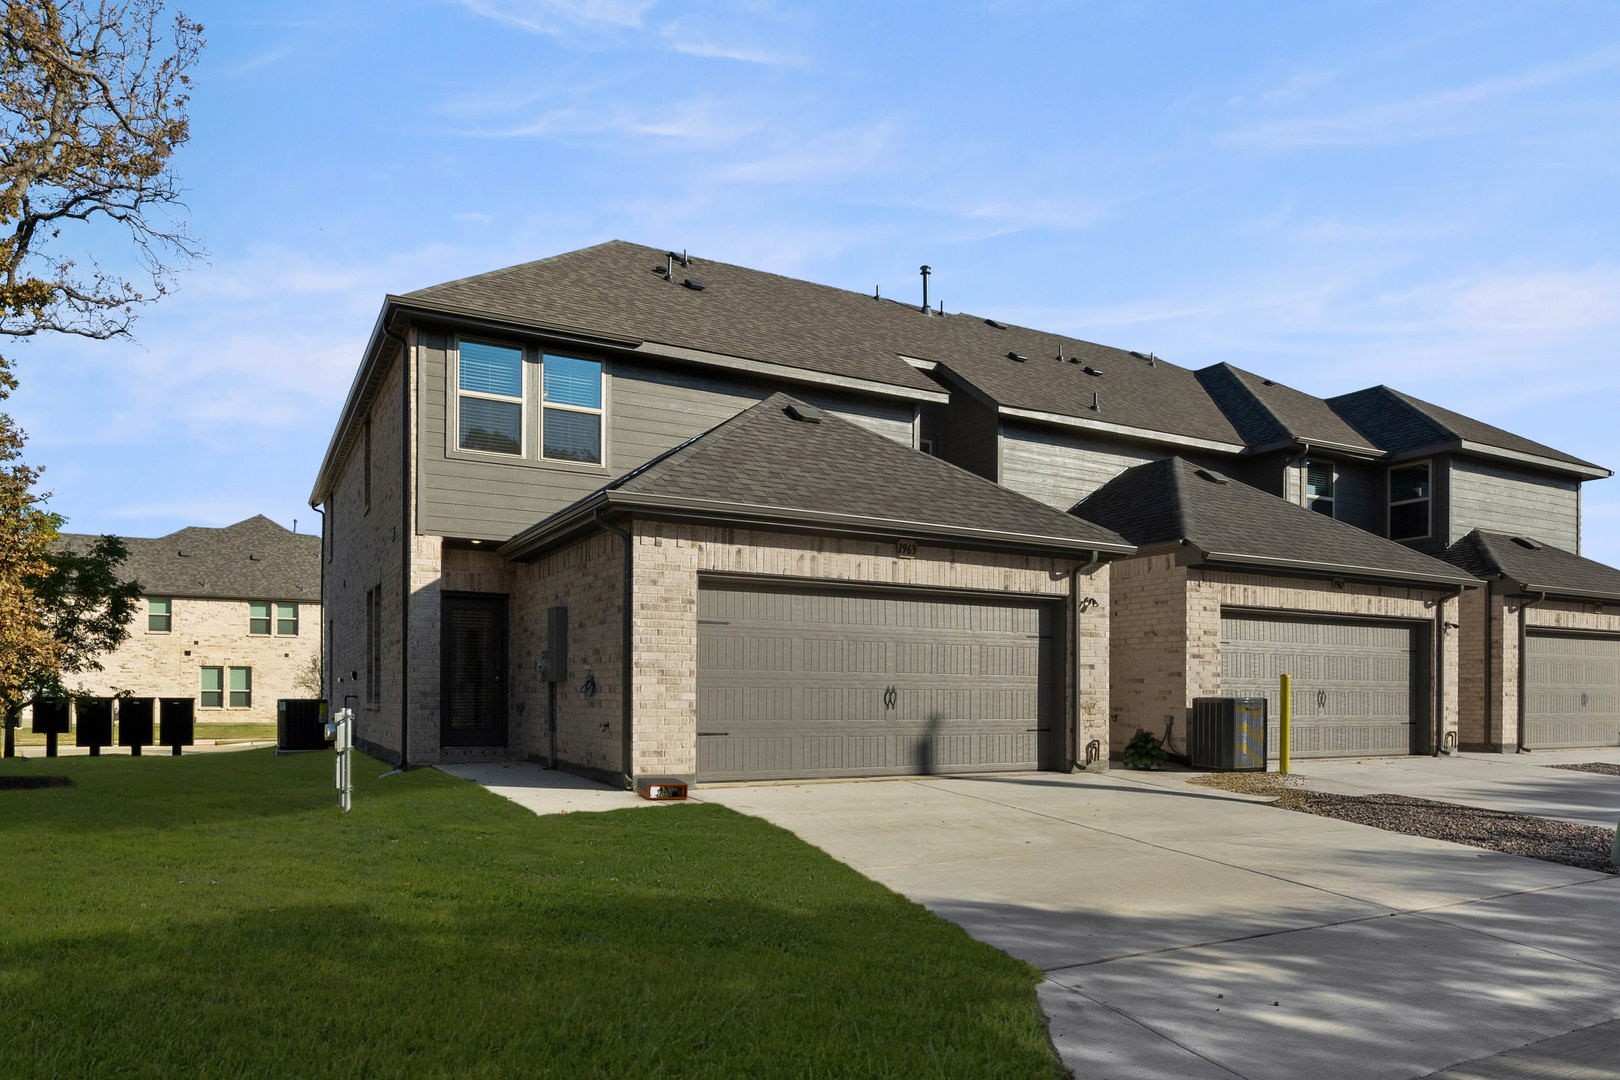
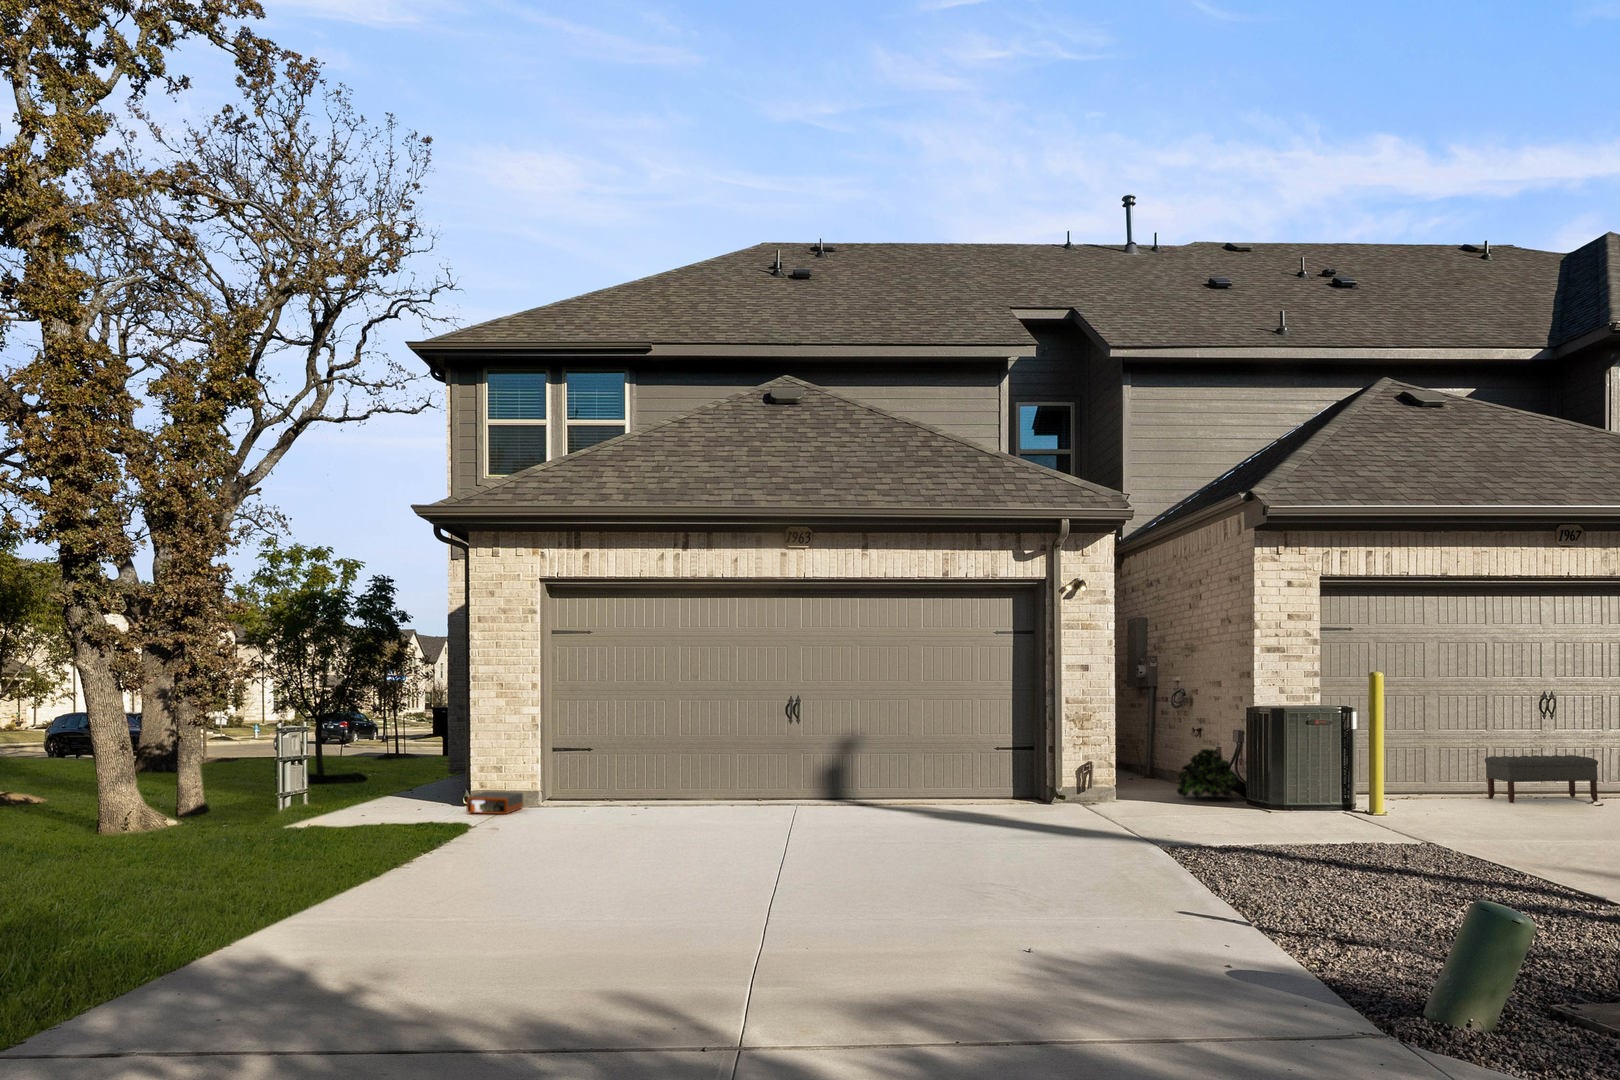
bench: none [1293,734,1353,768] -> present [1485,755,1598,803]

